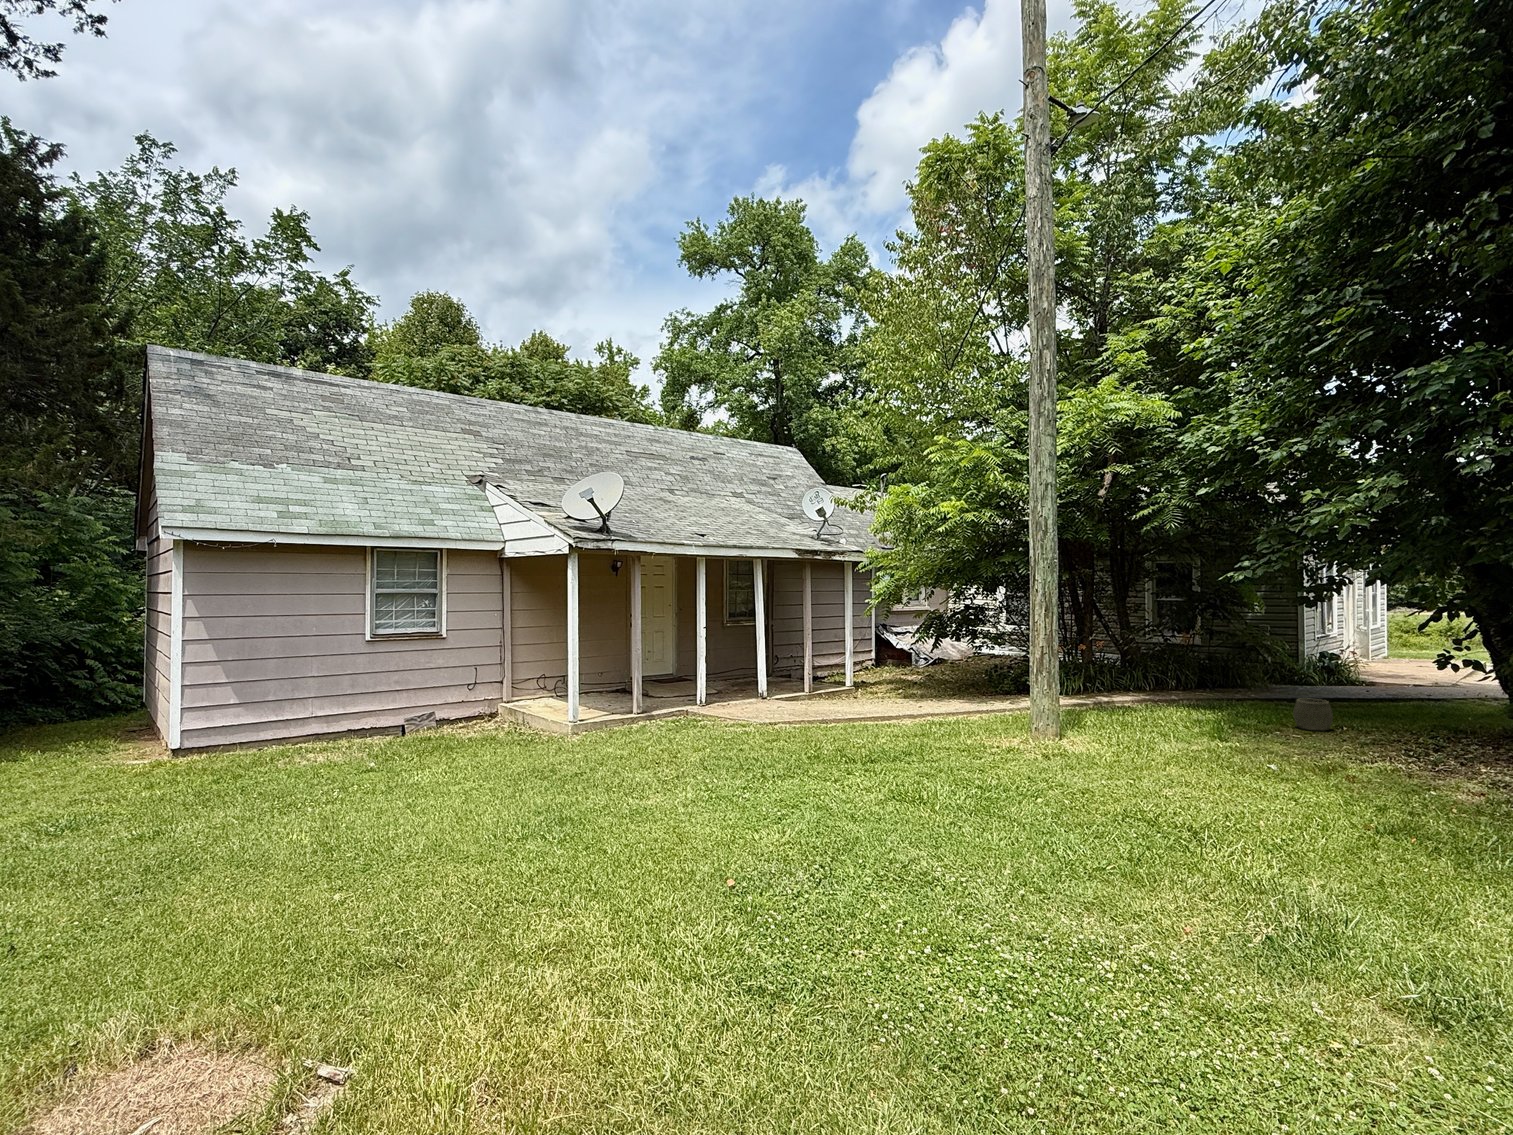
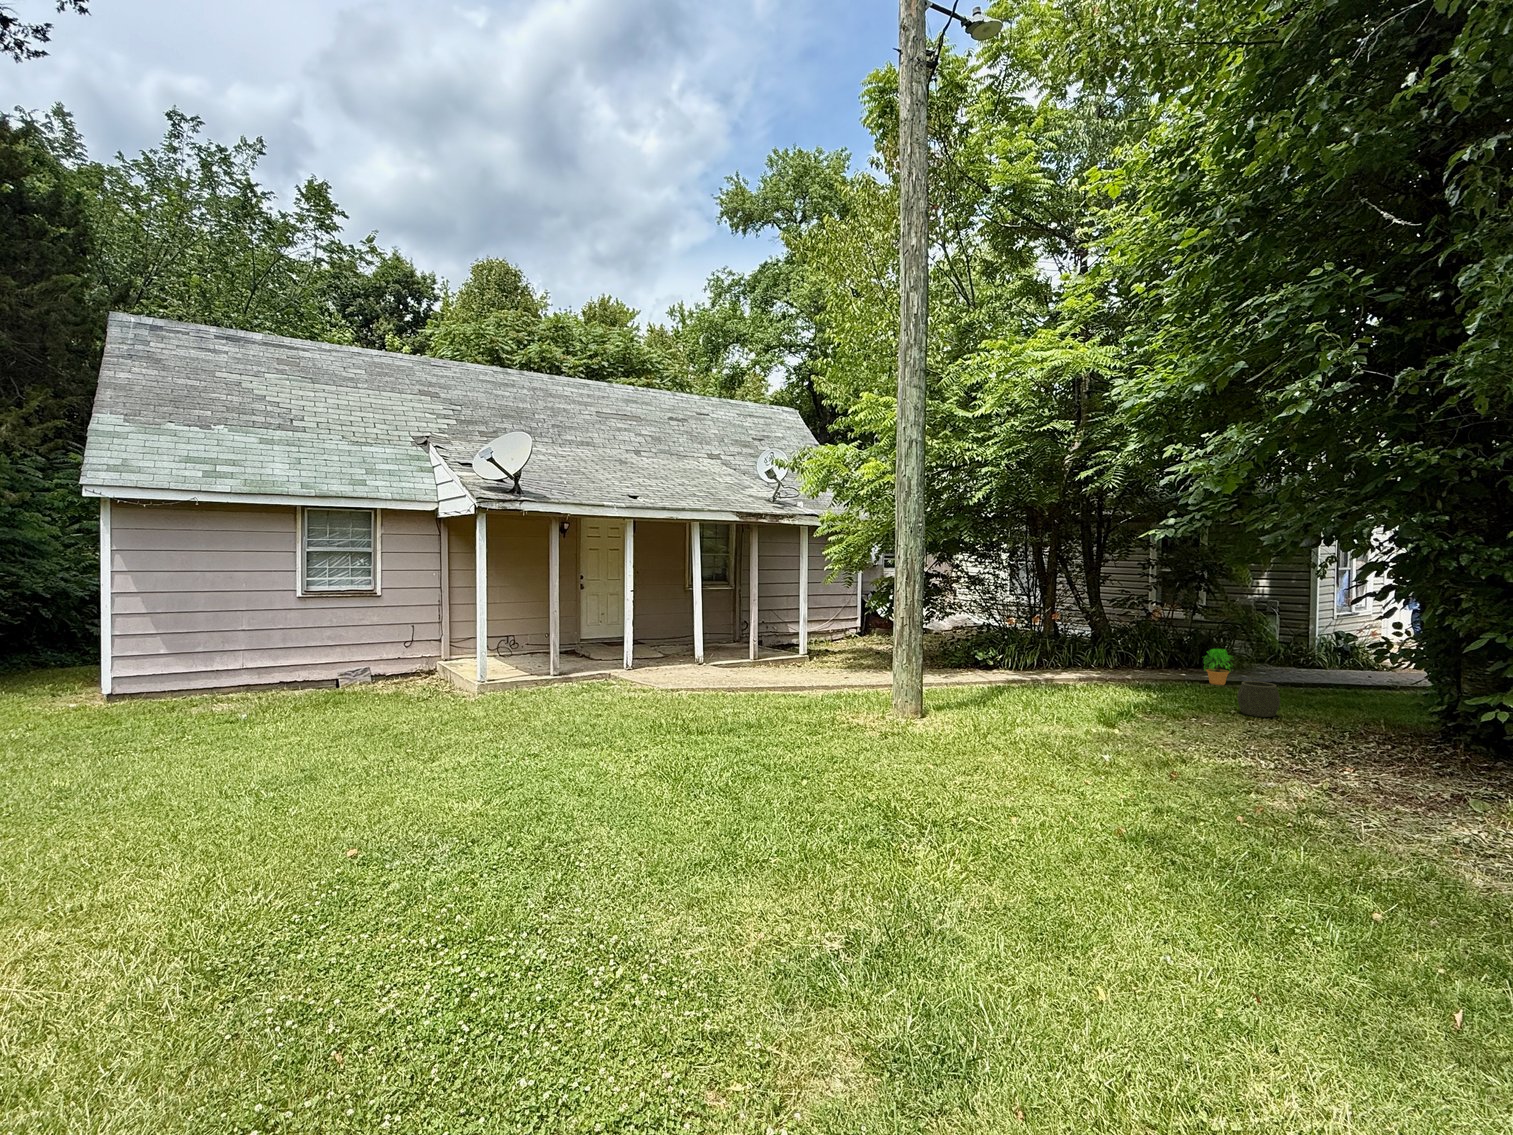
potted plant: none [1232,670,1266,704] -> present [1204,649,1231,685]

